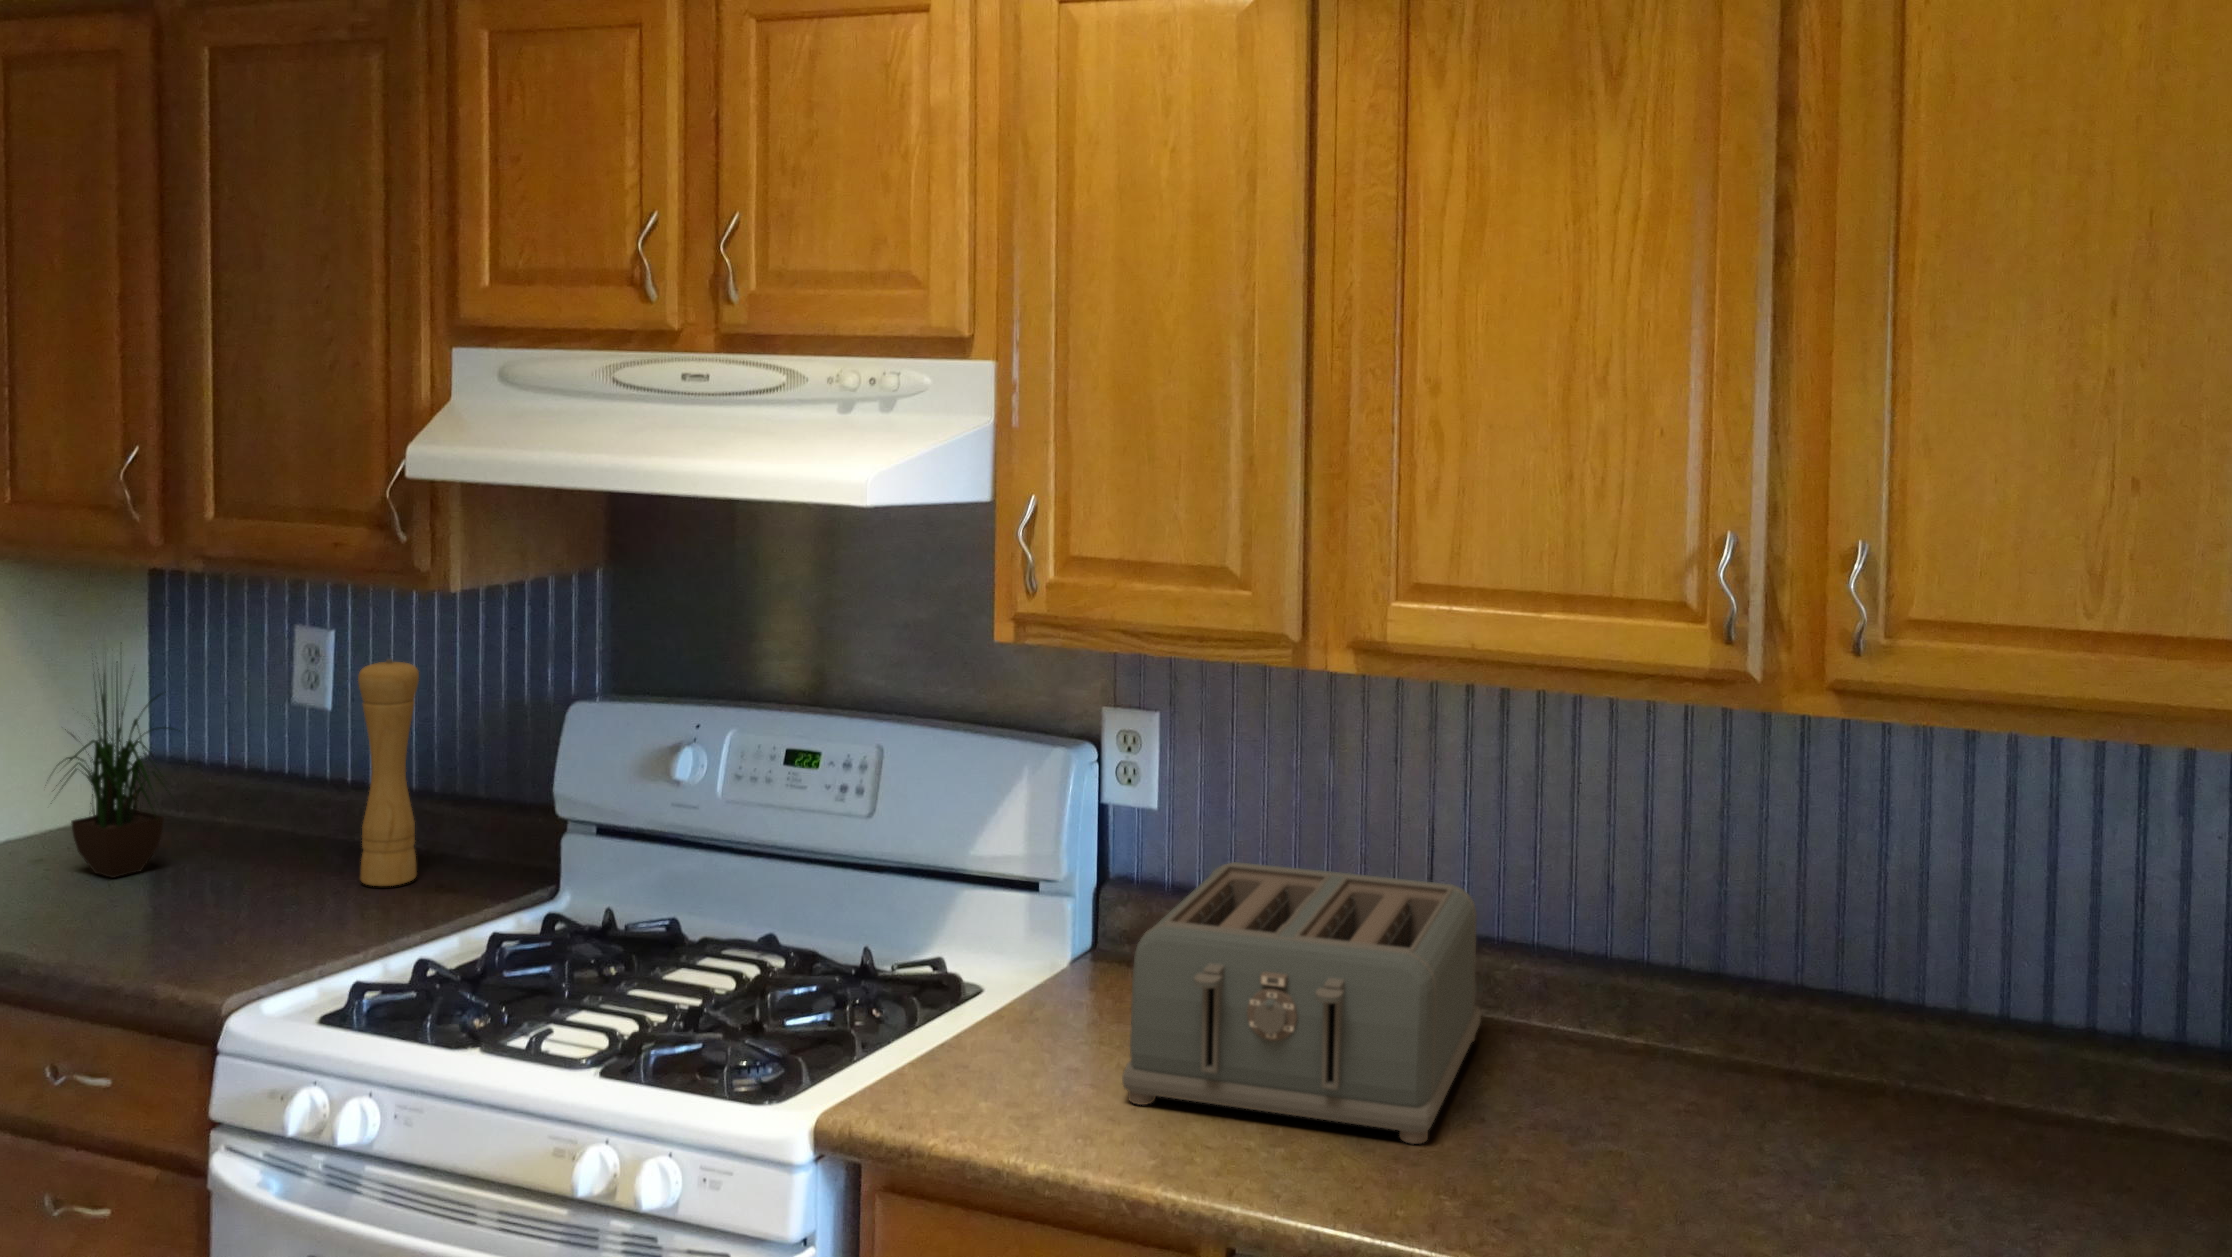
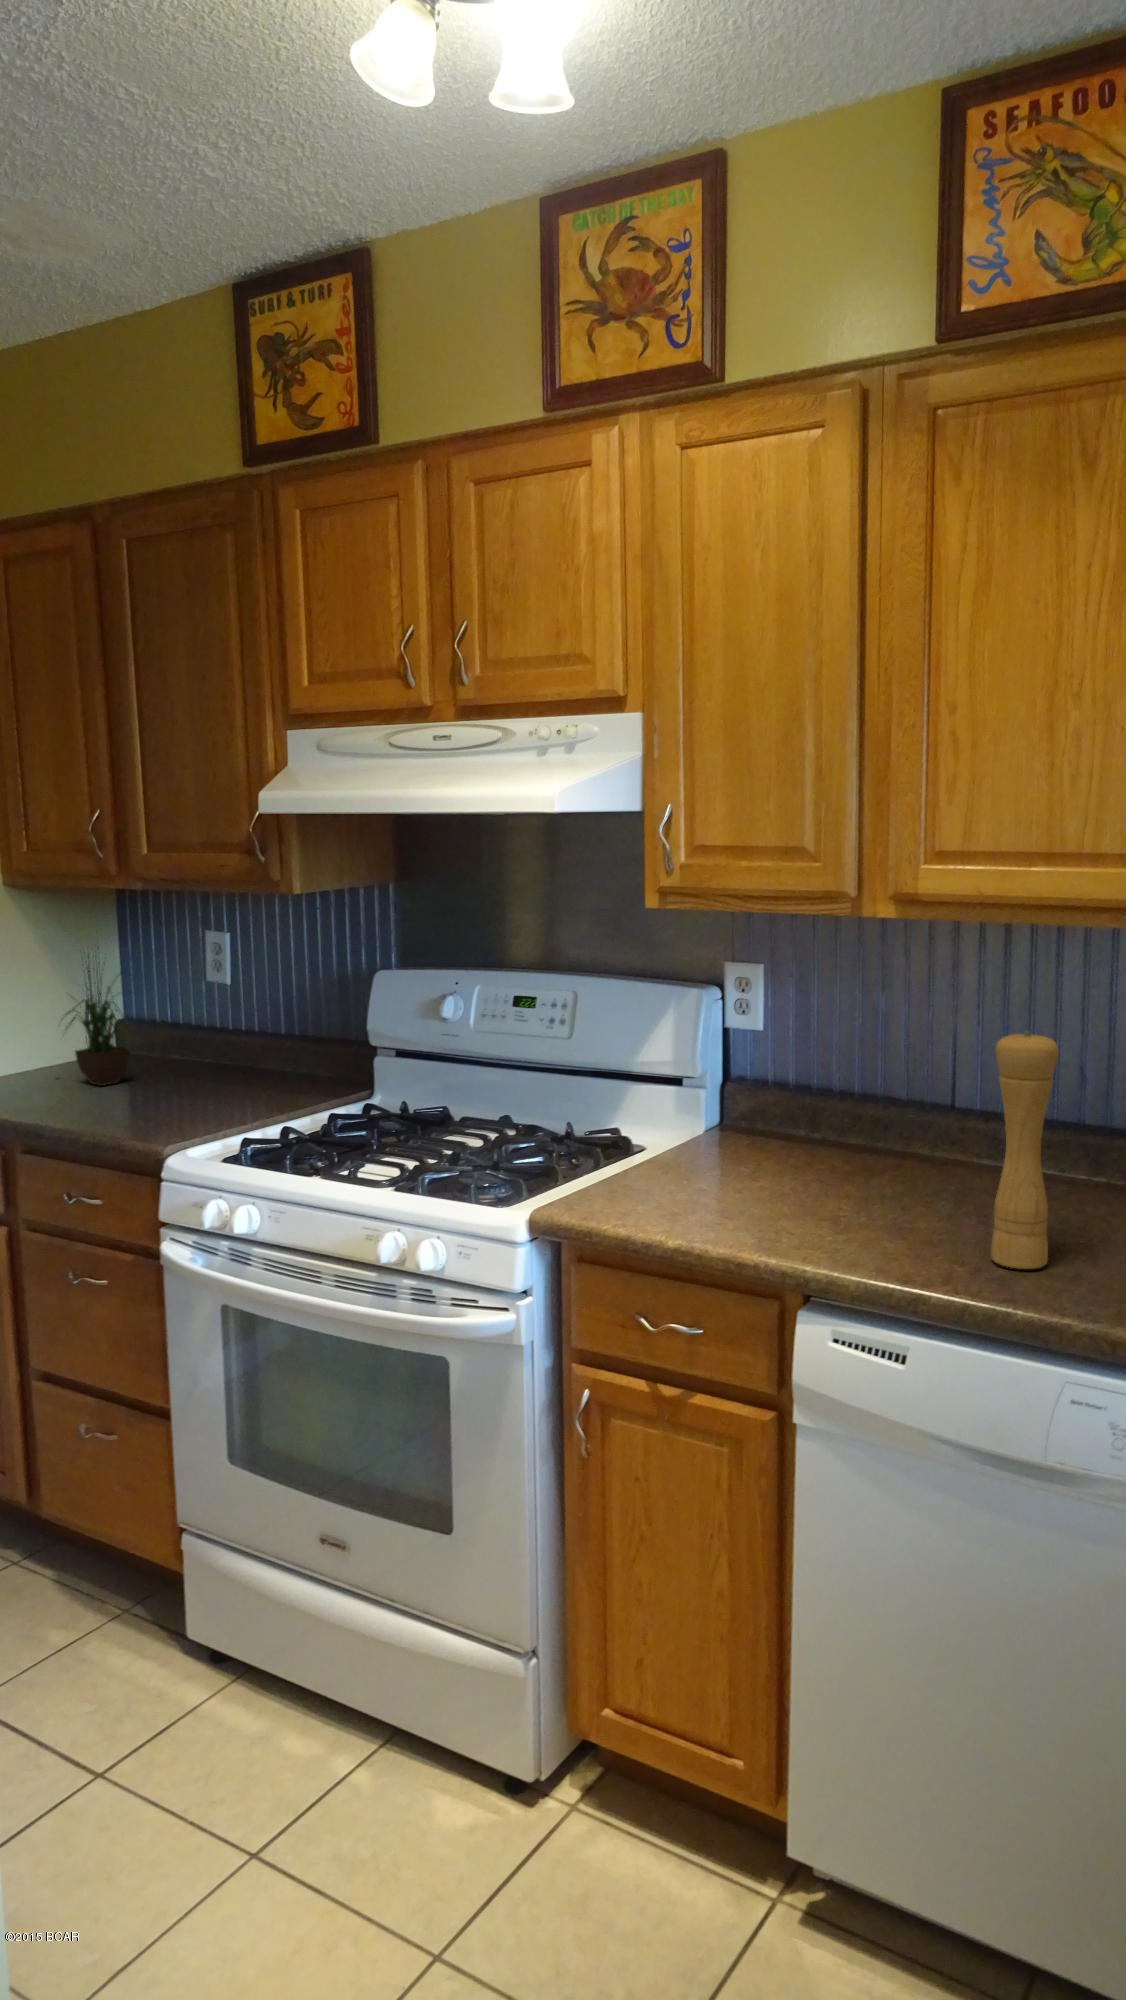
pepper mill: present [358,659,419,886] -> present [991,1032,1059,1269]
toaster: present [1122,862,1481,1144] -> none [734,1061,988,1237]

